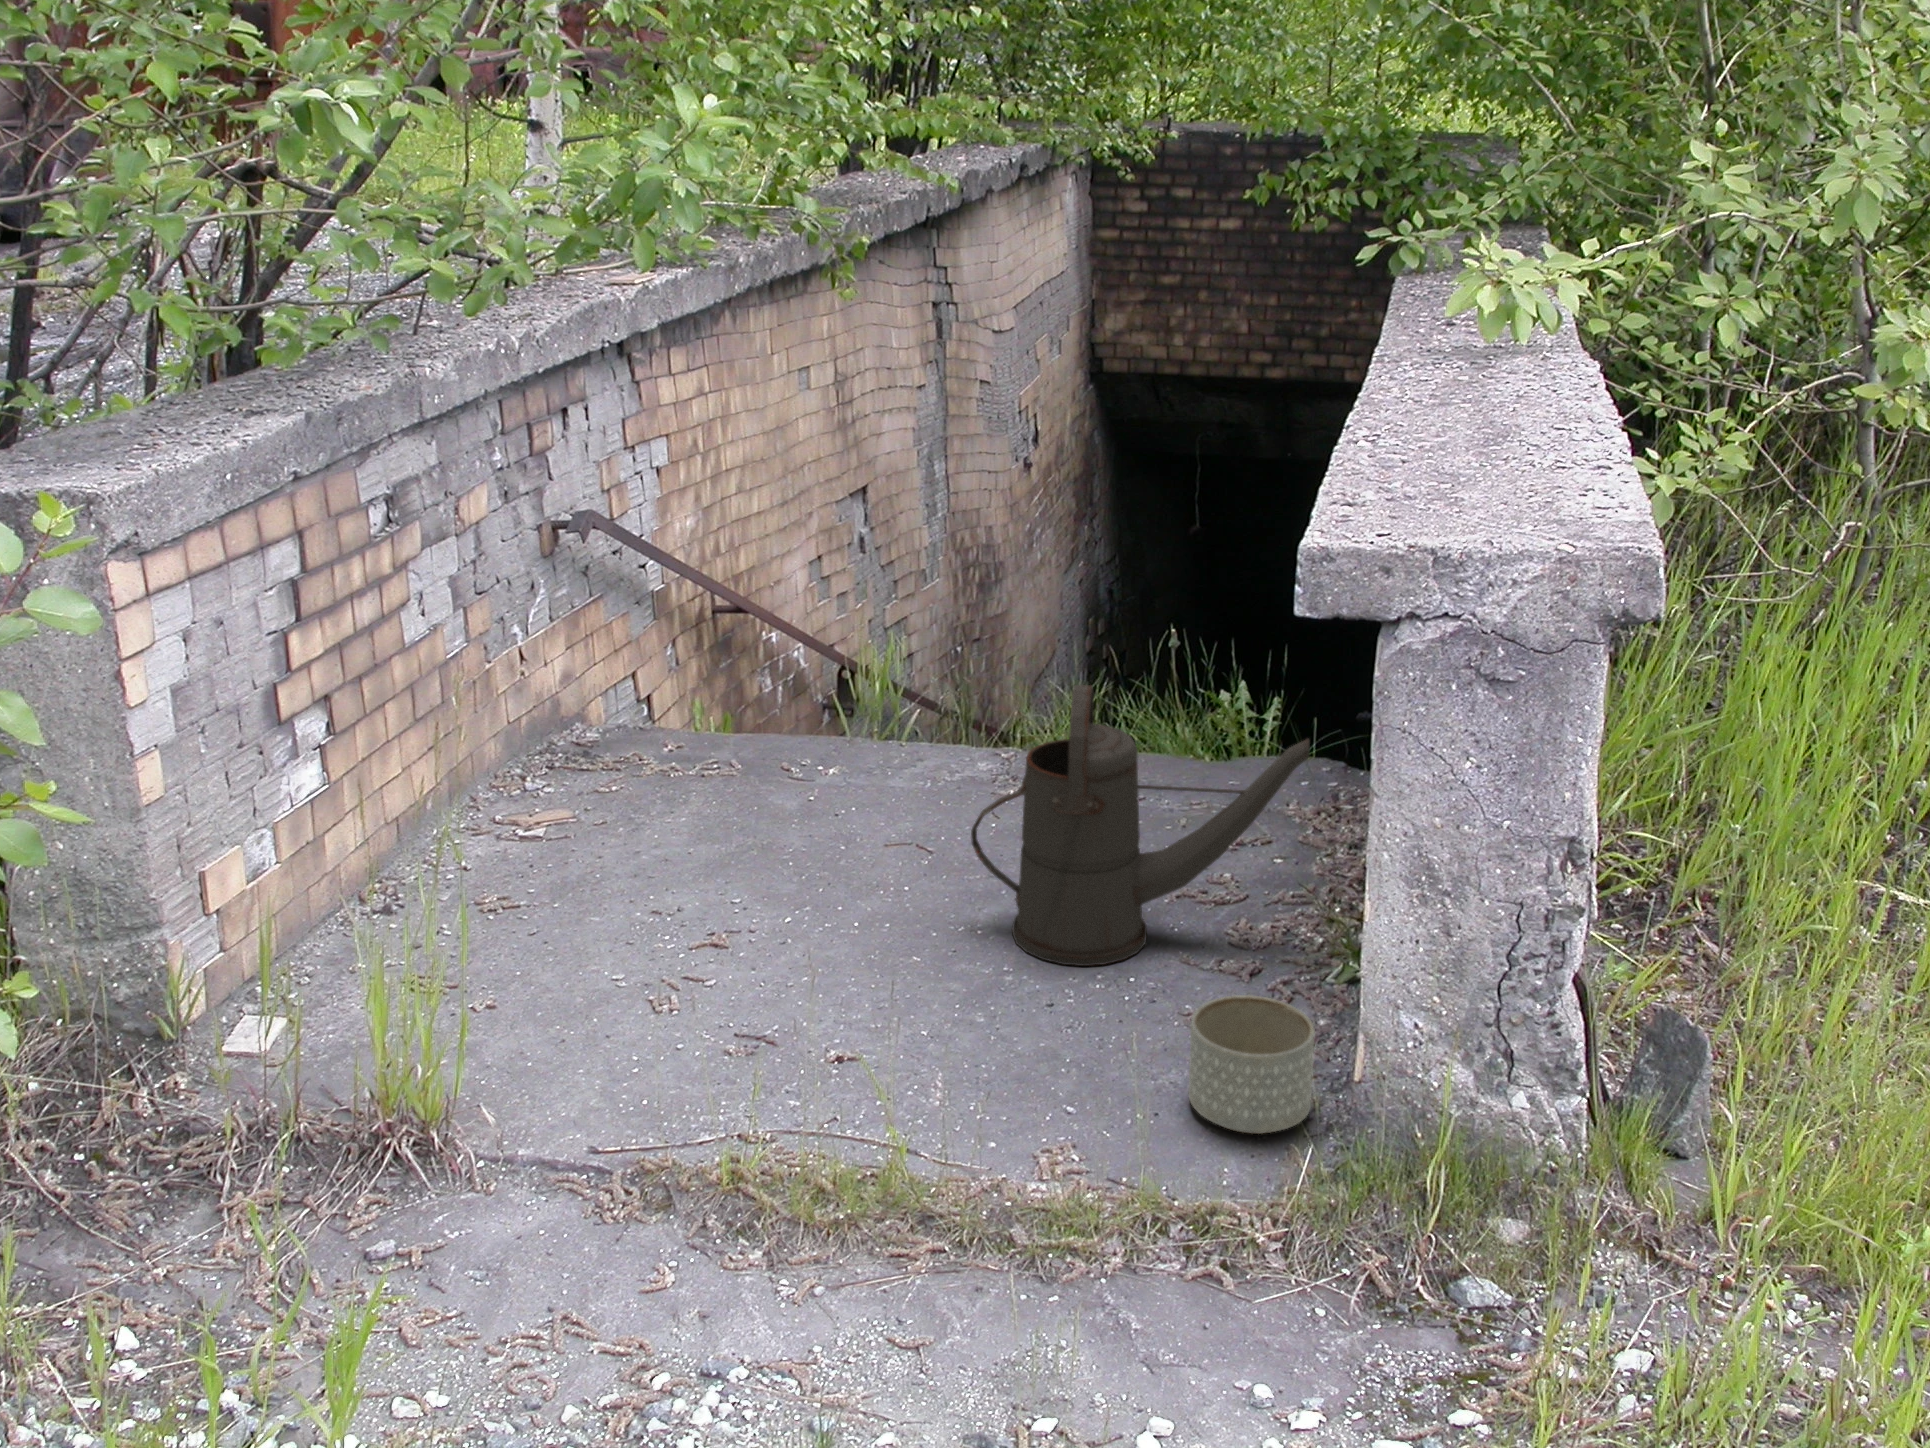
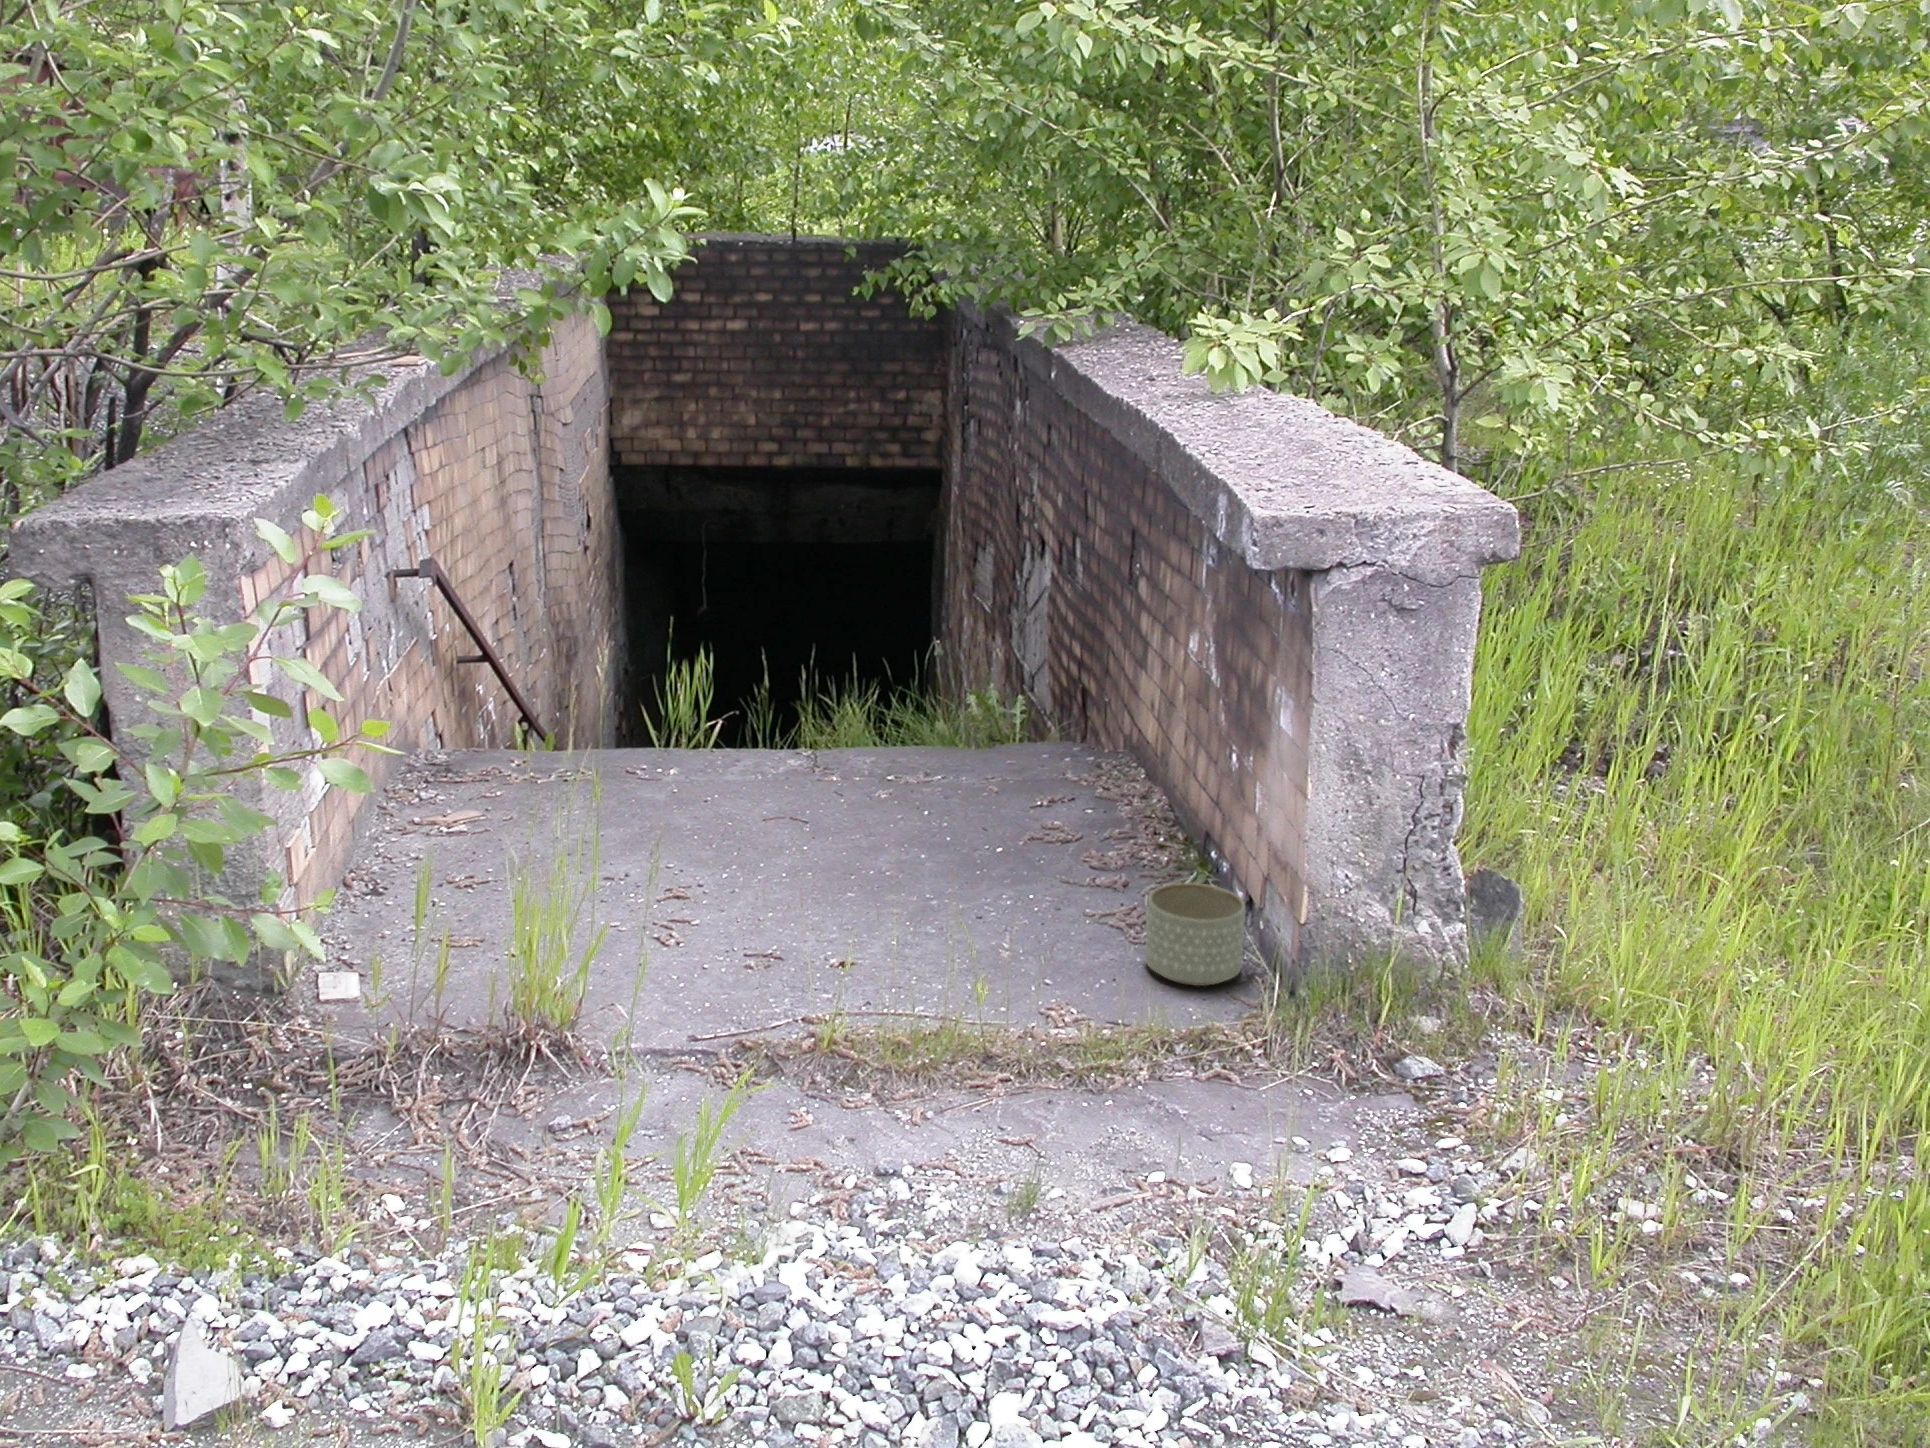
watering can: present [971,685,1310,966] -> none [913,654,1187,885]

